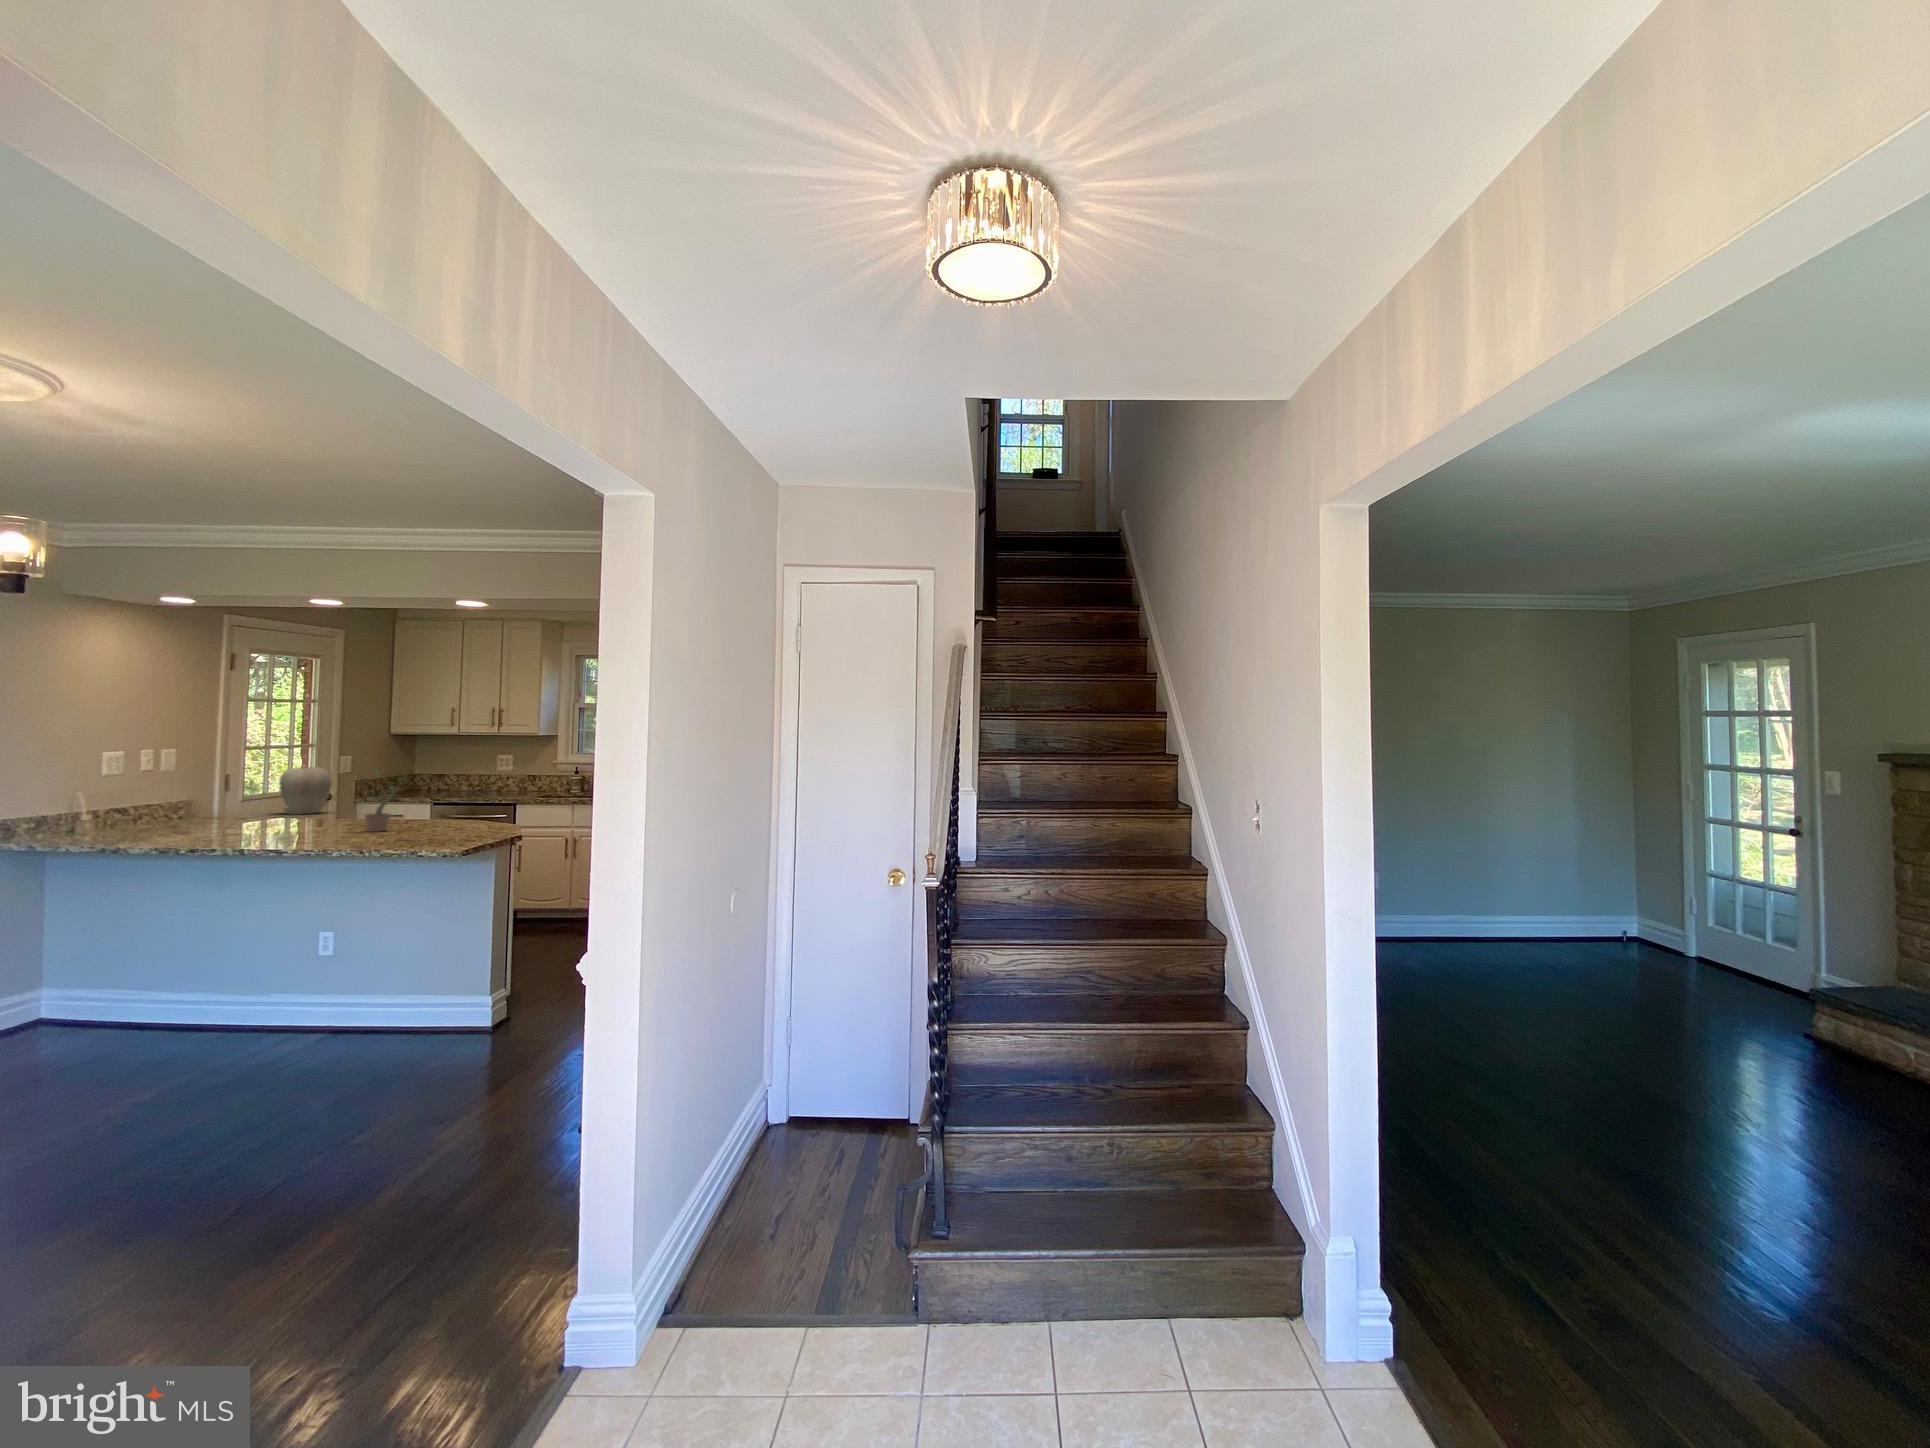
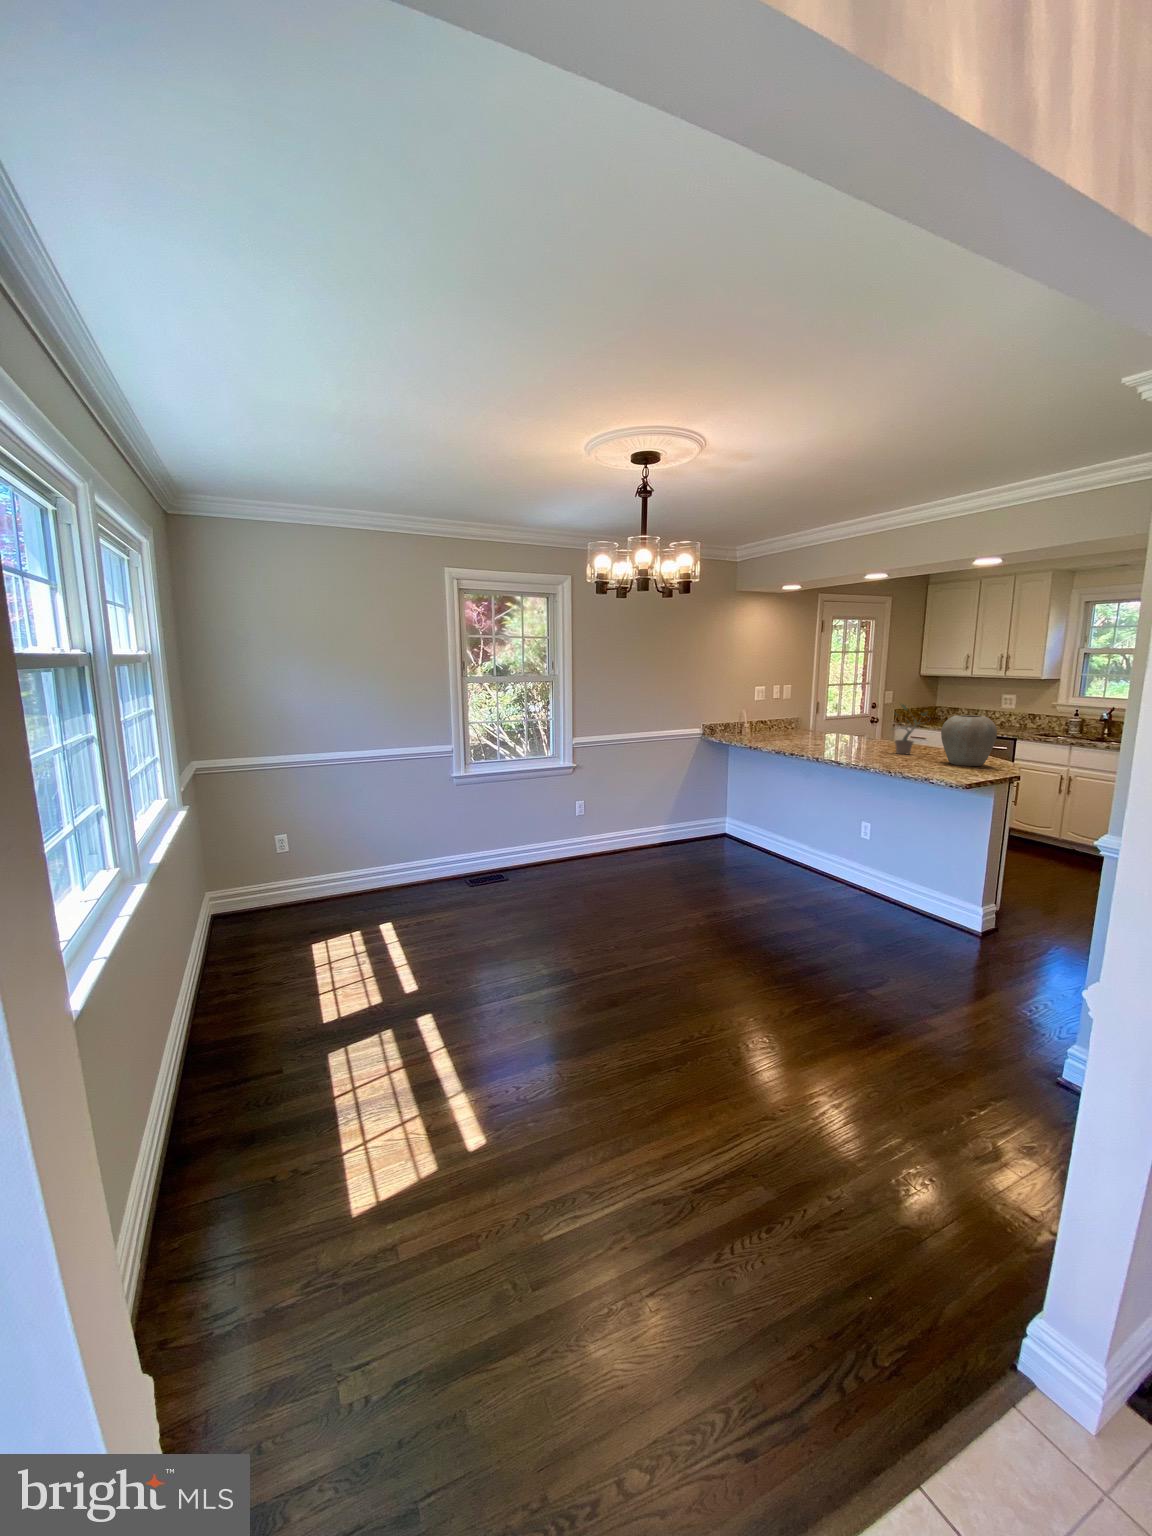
vase: present [279,767,332,815] -> present [941,715,997,766]

